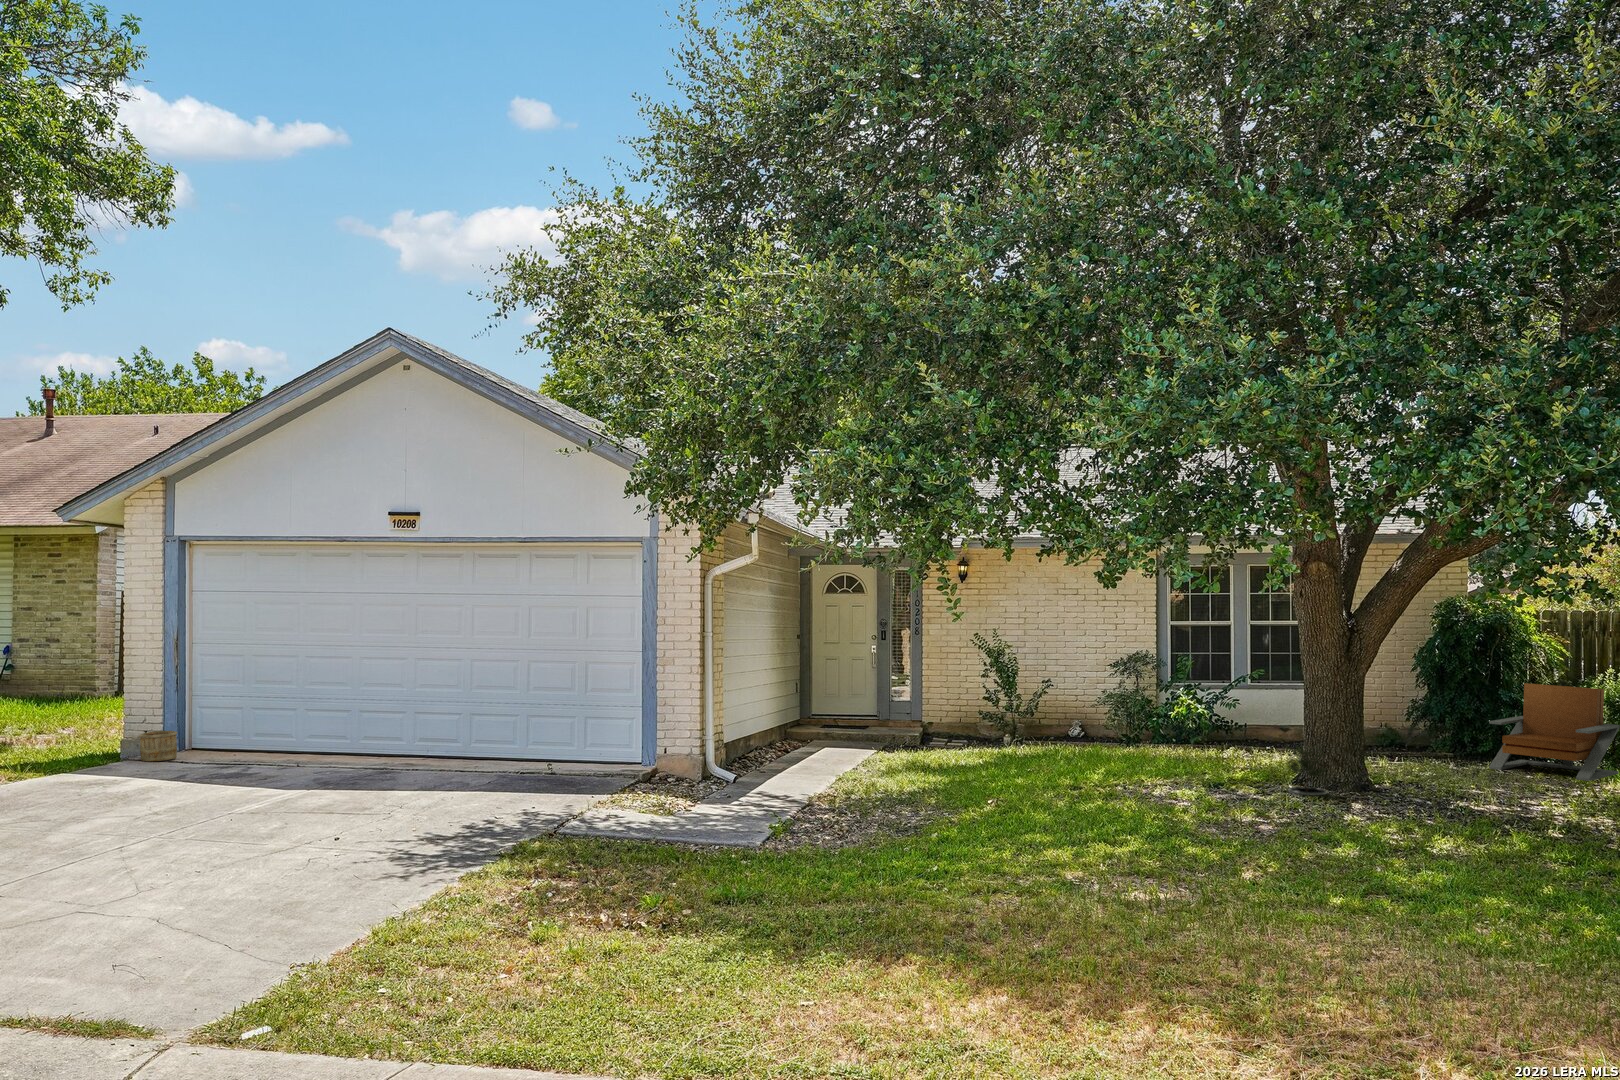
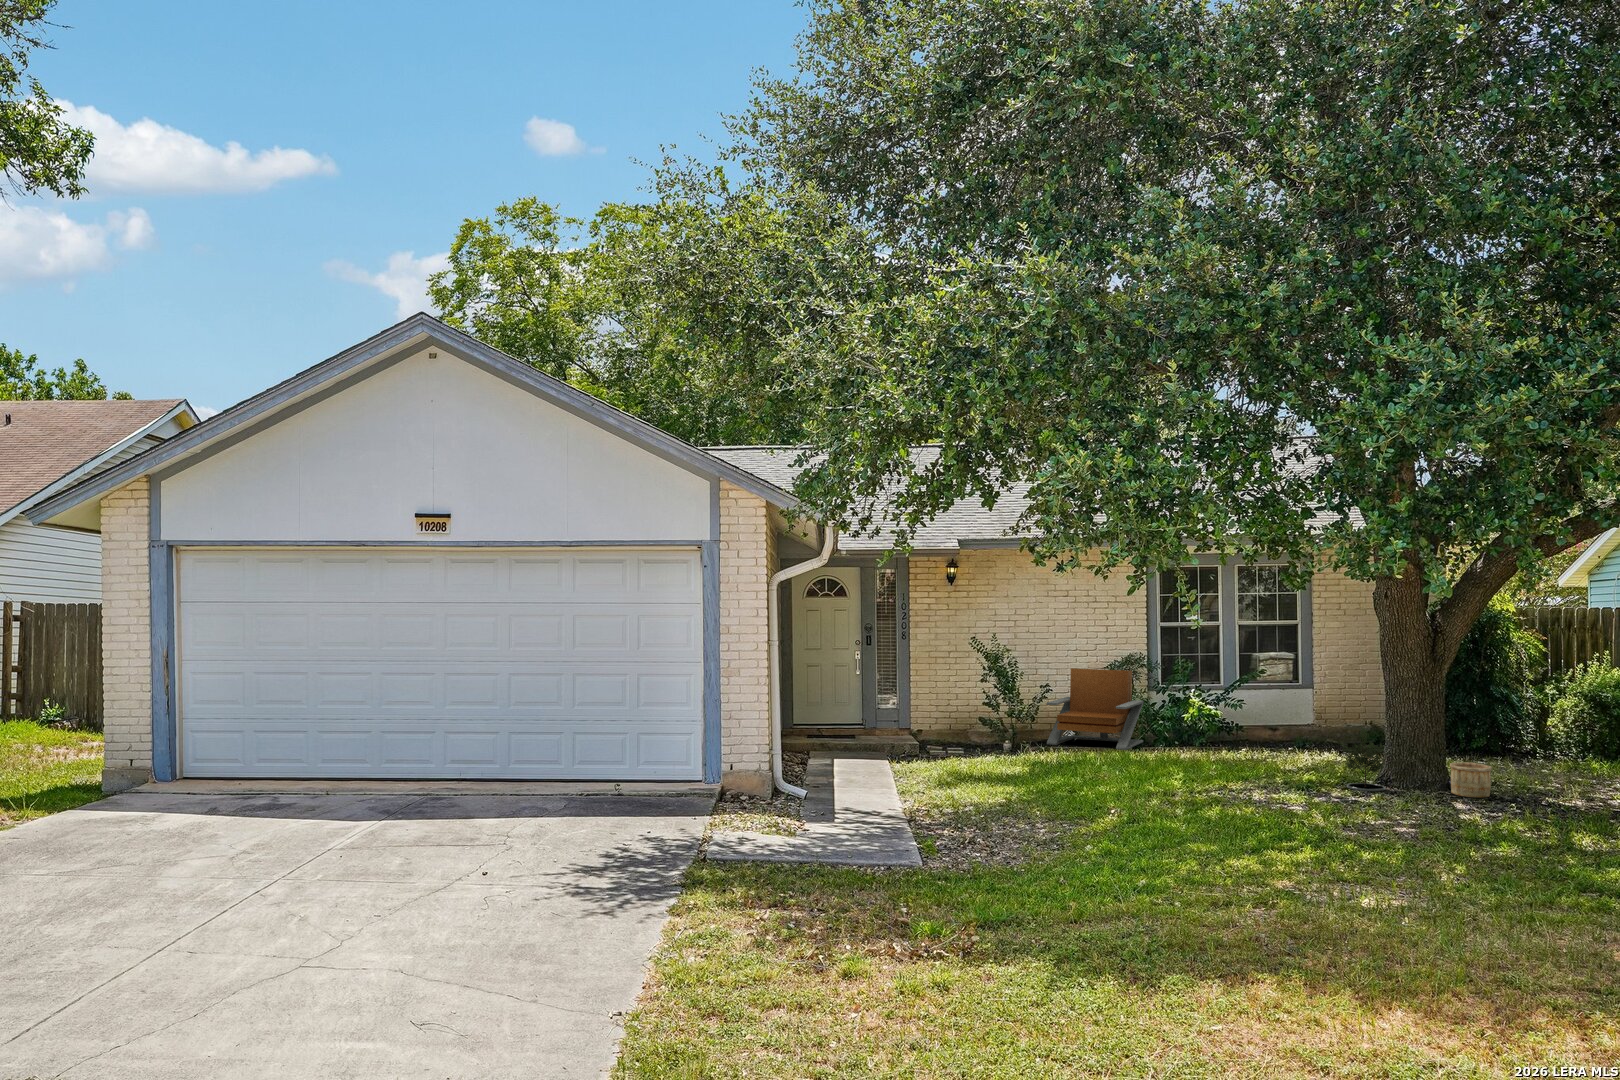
lounge chair: present [1489,683,1620,781] -> present [1046,668,1144,750]
wooden bucket: present [139,731,177,761] -> present [1450,762,1492,798]

